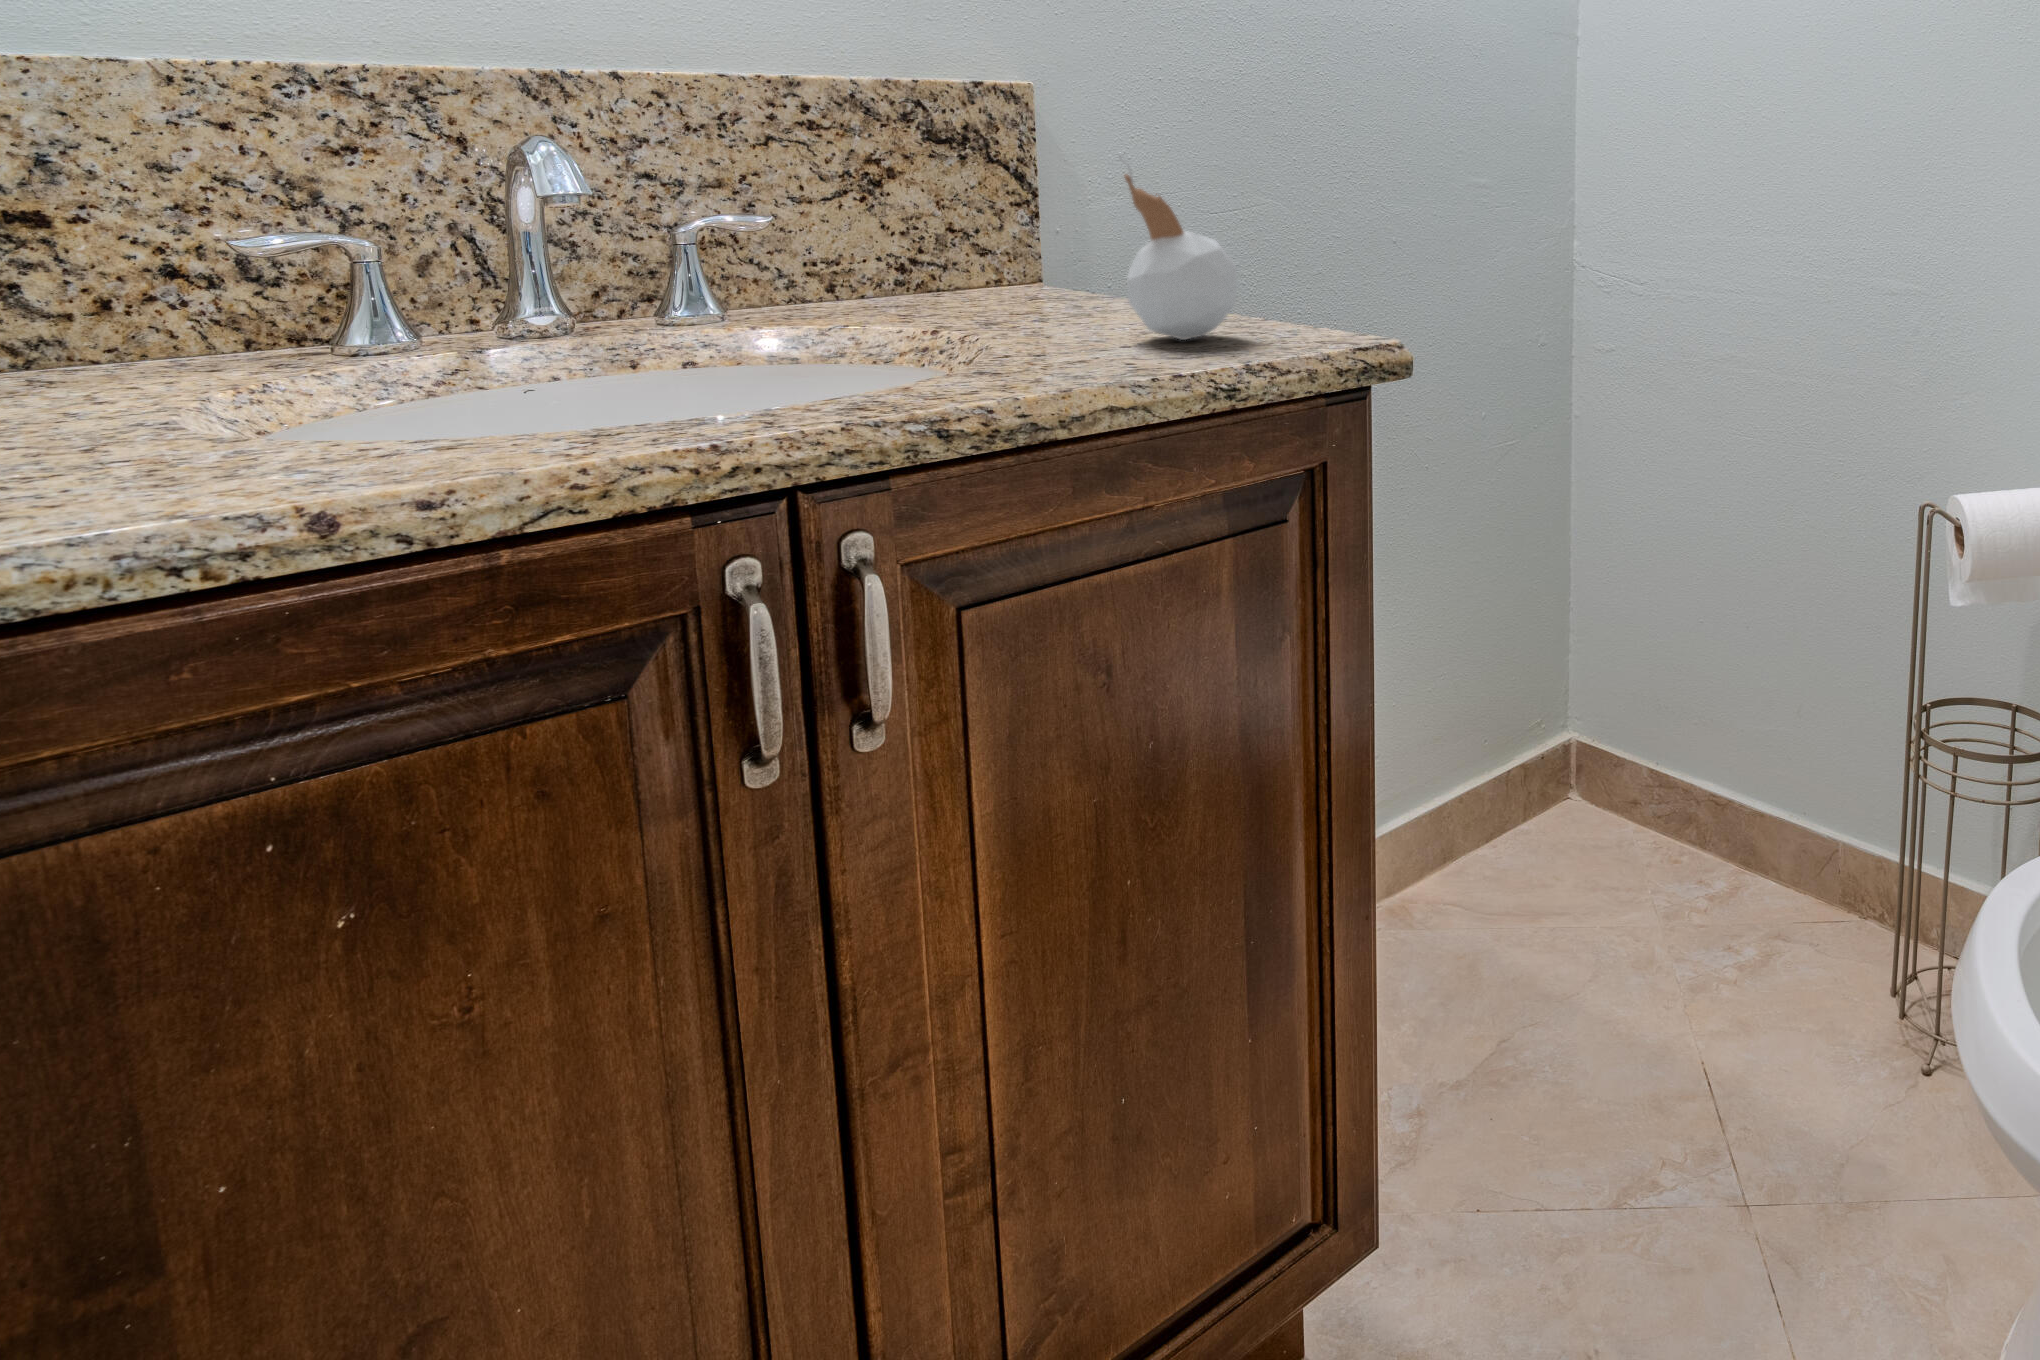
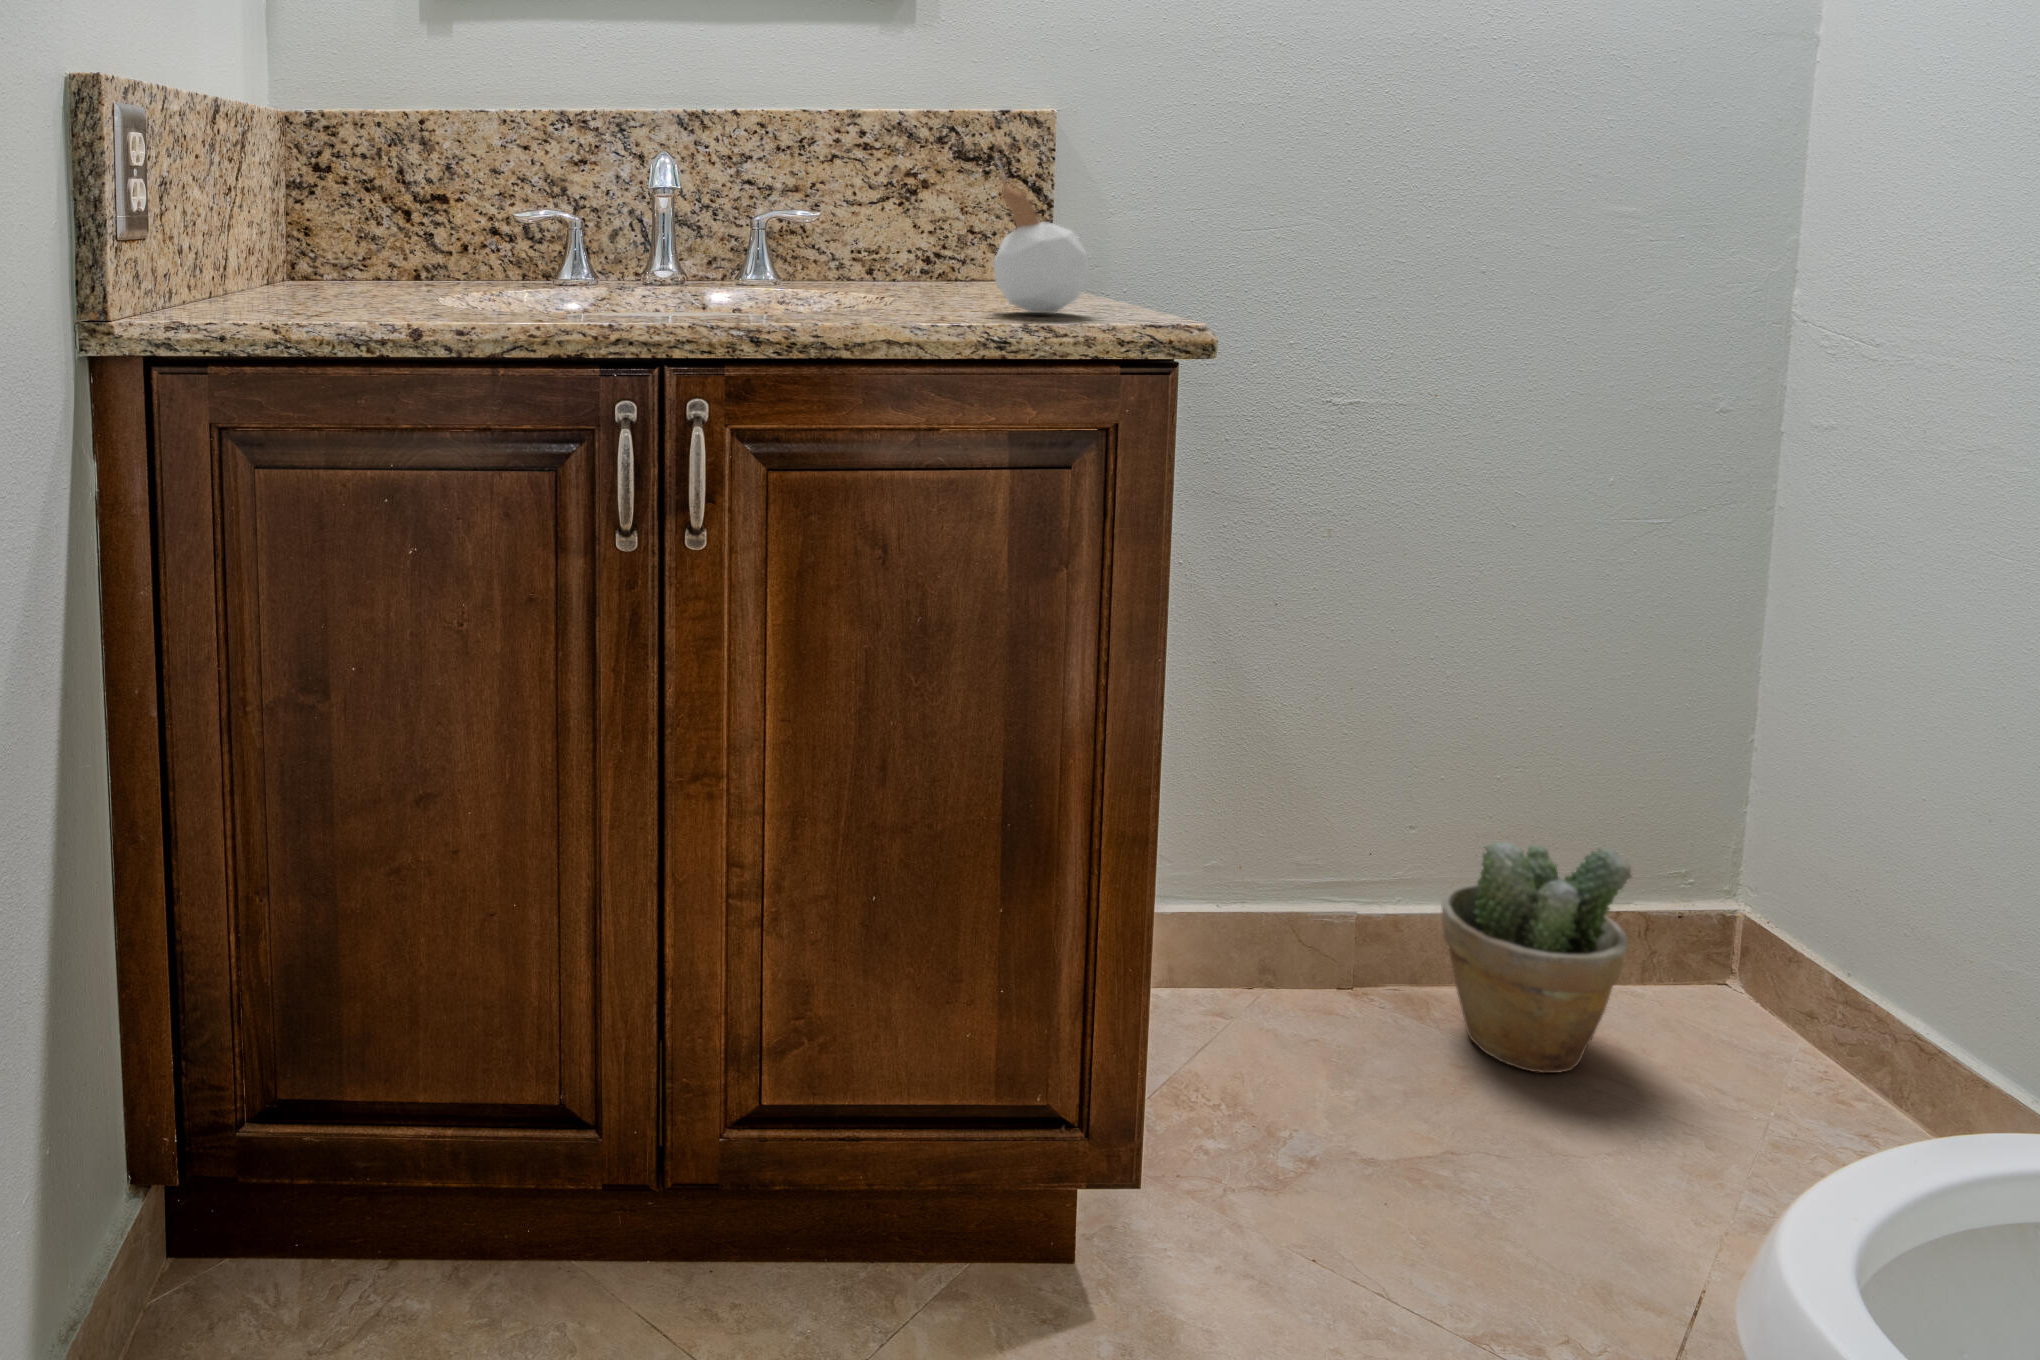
potted plant: none [1413,725,1554,934] -> present [1442,842,1632,1073]

